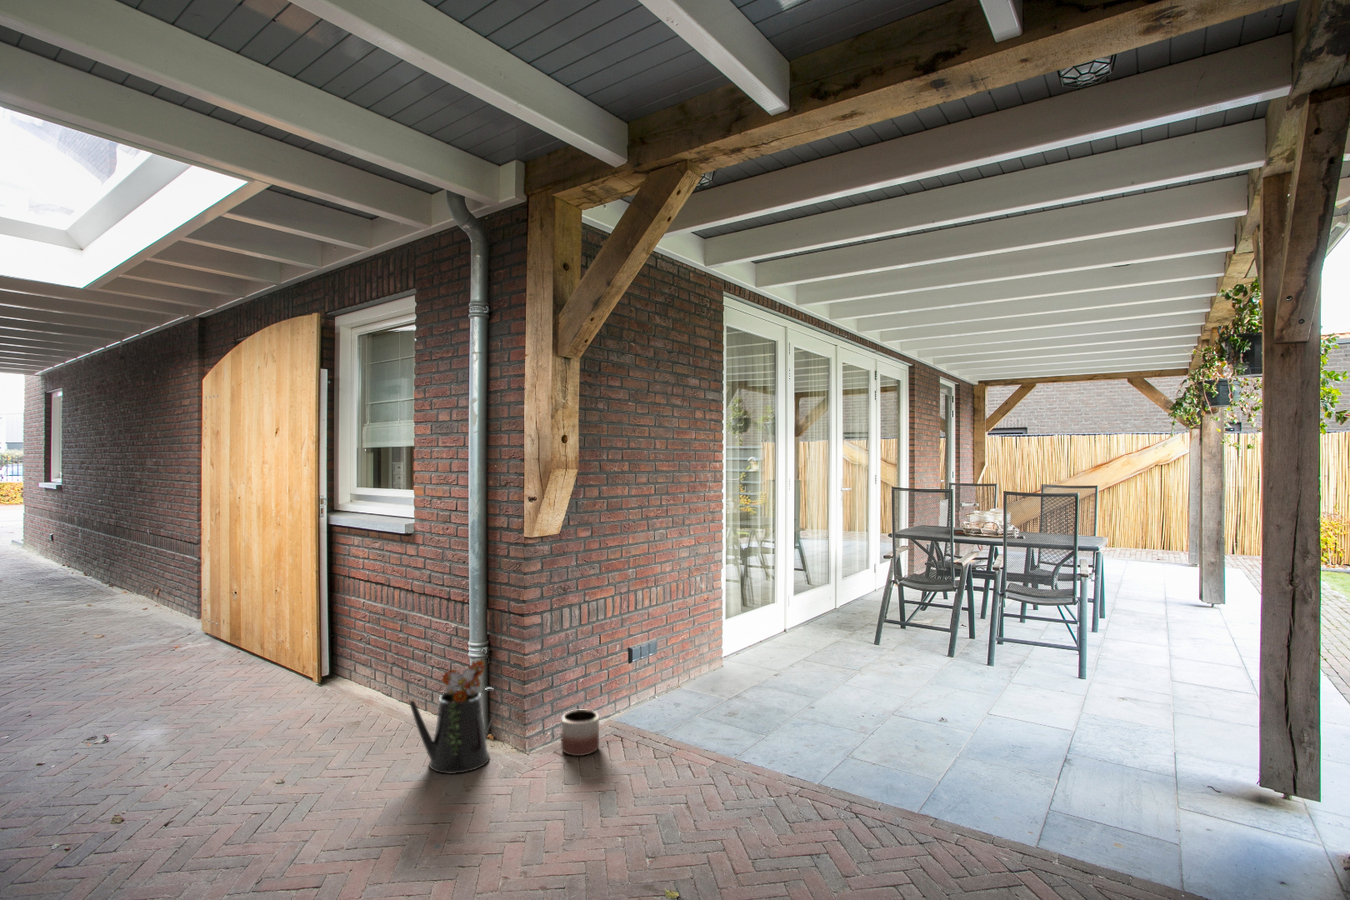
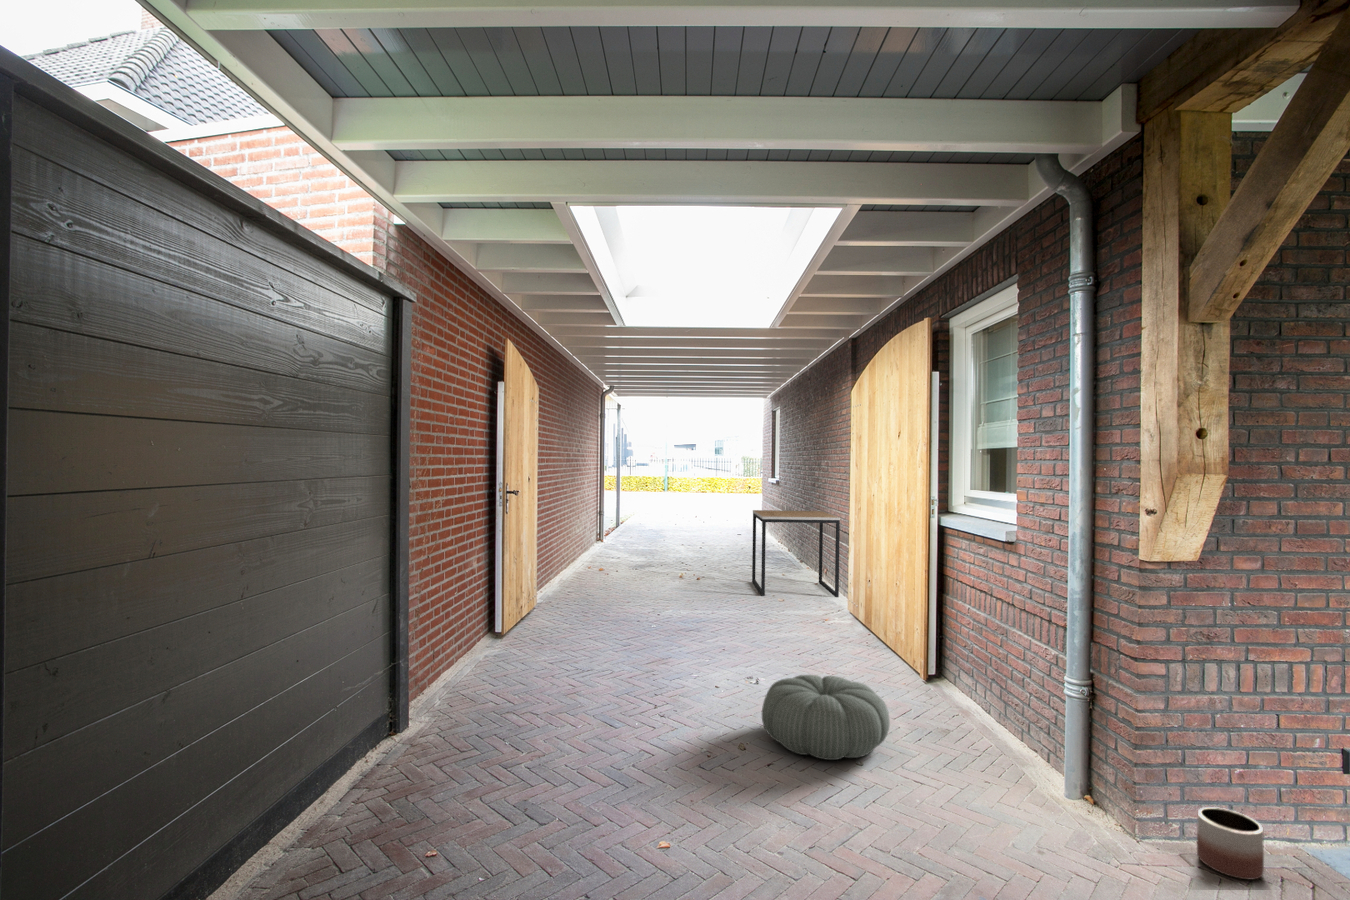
side table: none [41,521,184,640] -> present [752,510,840,597]
watering can: present [410,660,498,774] -> none [989,695,1105,831]
pouf: none [138,702,302,802] -> present [762,675,890,760]

